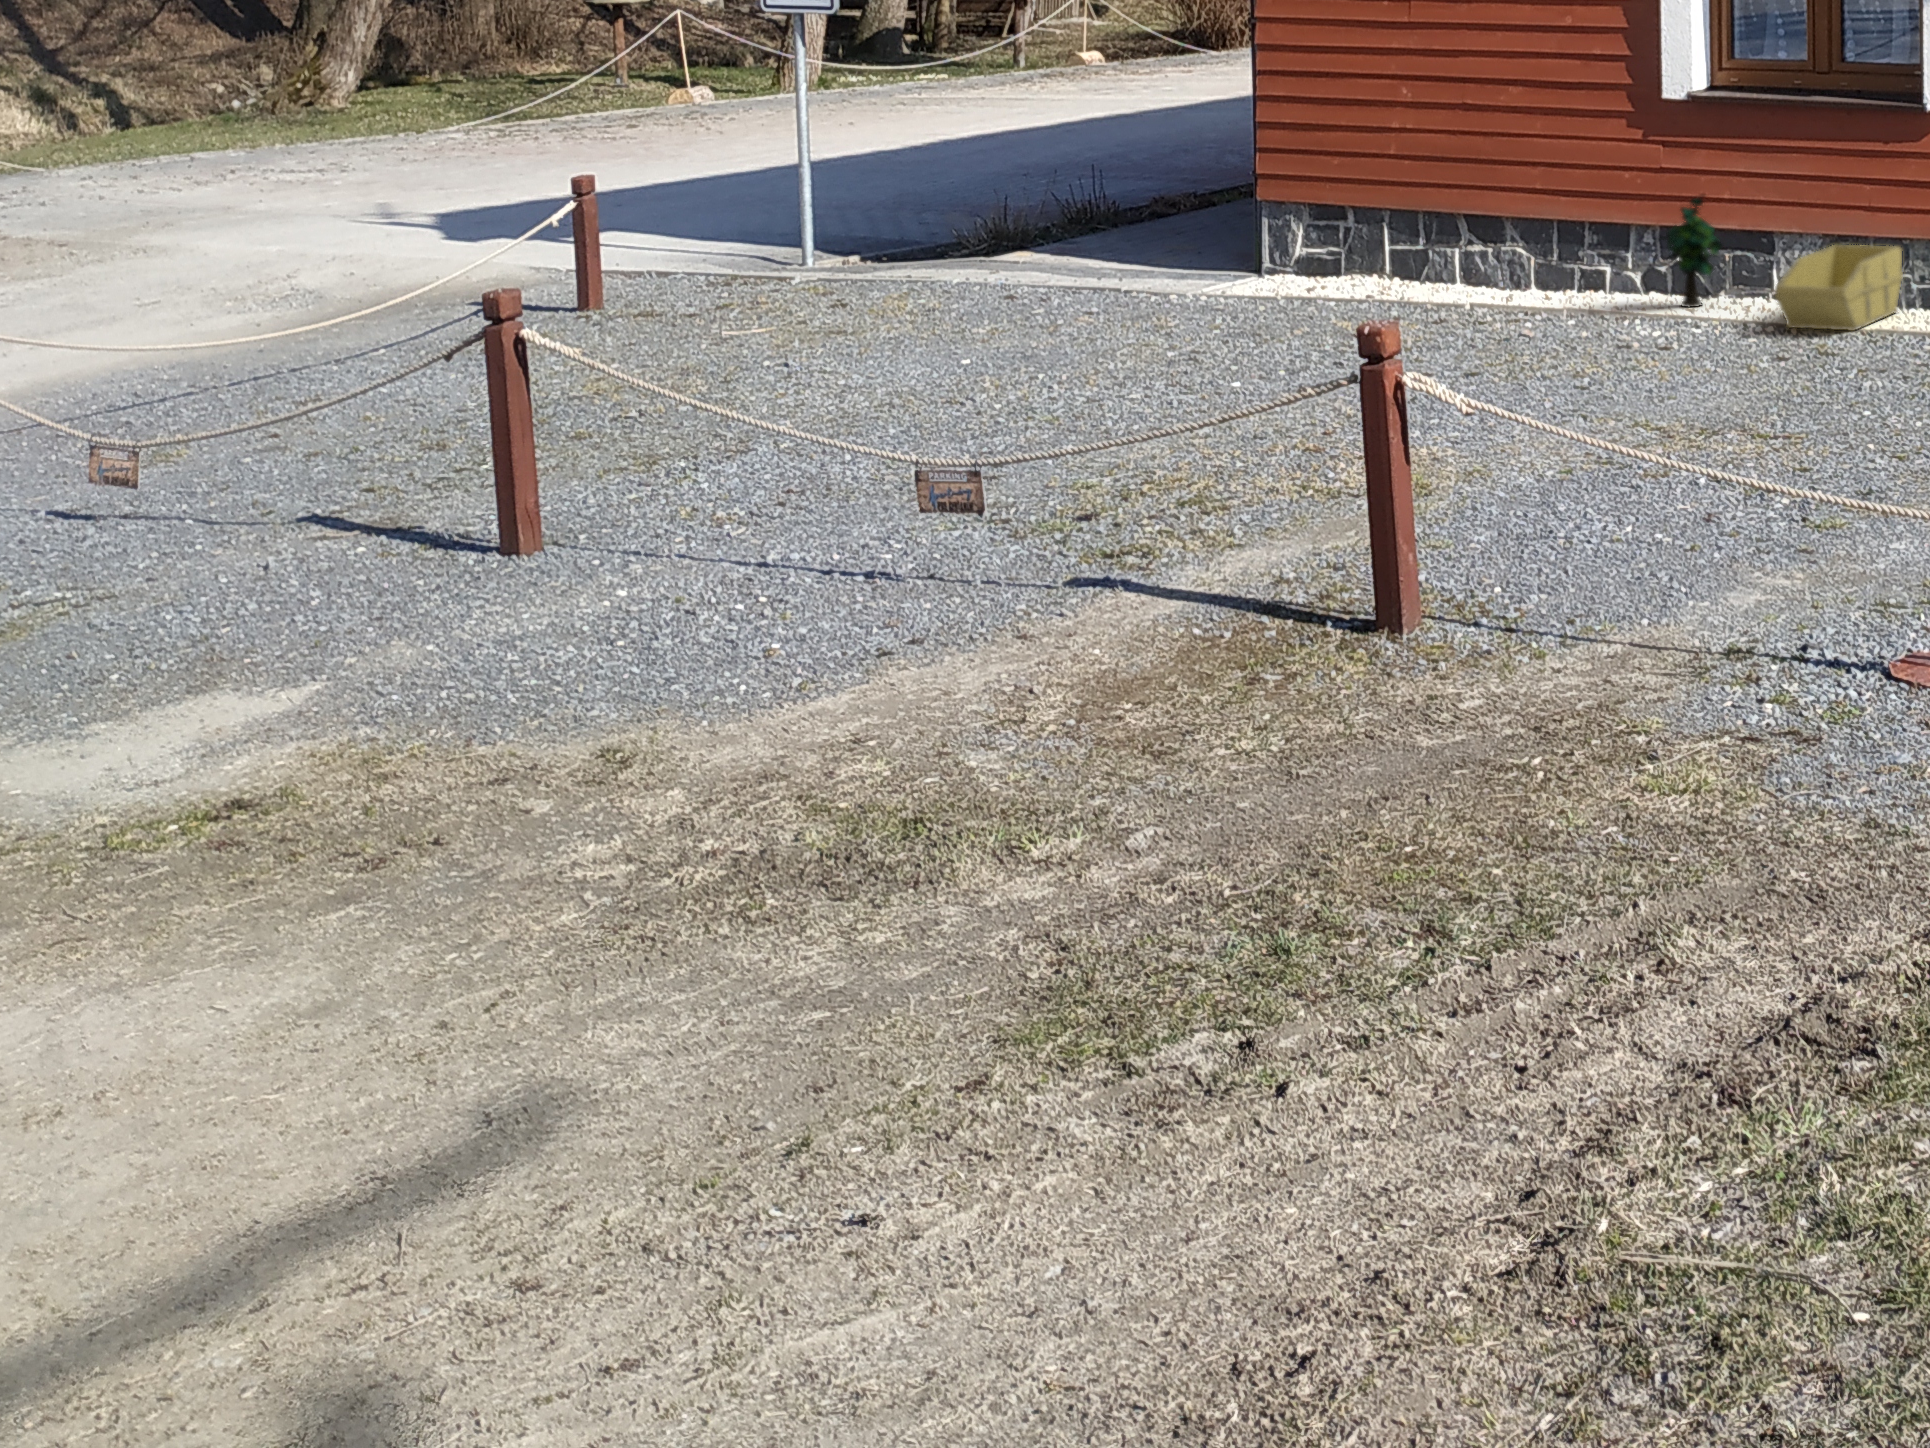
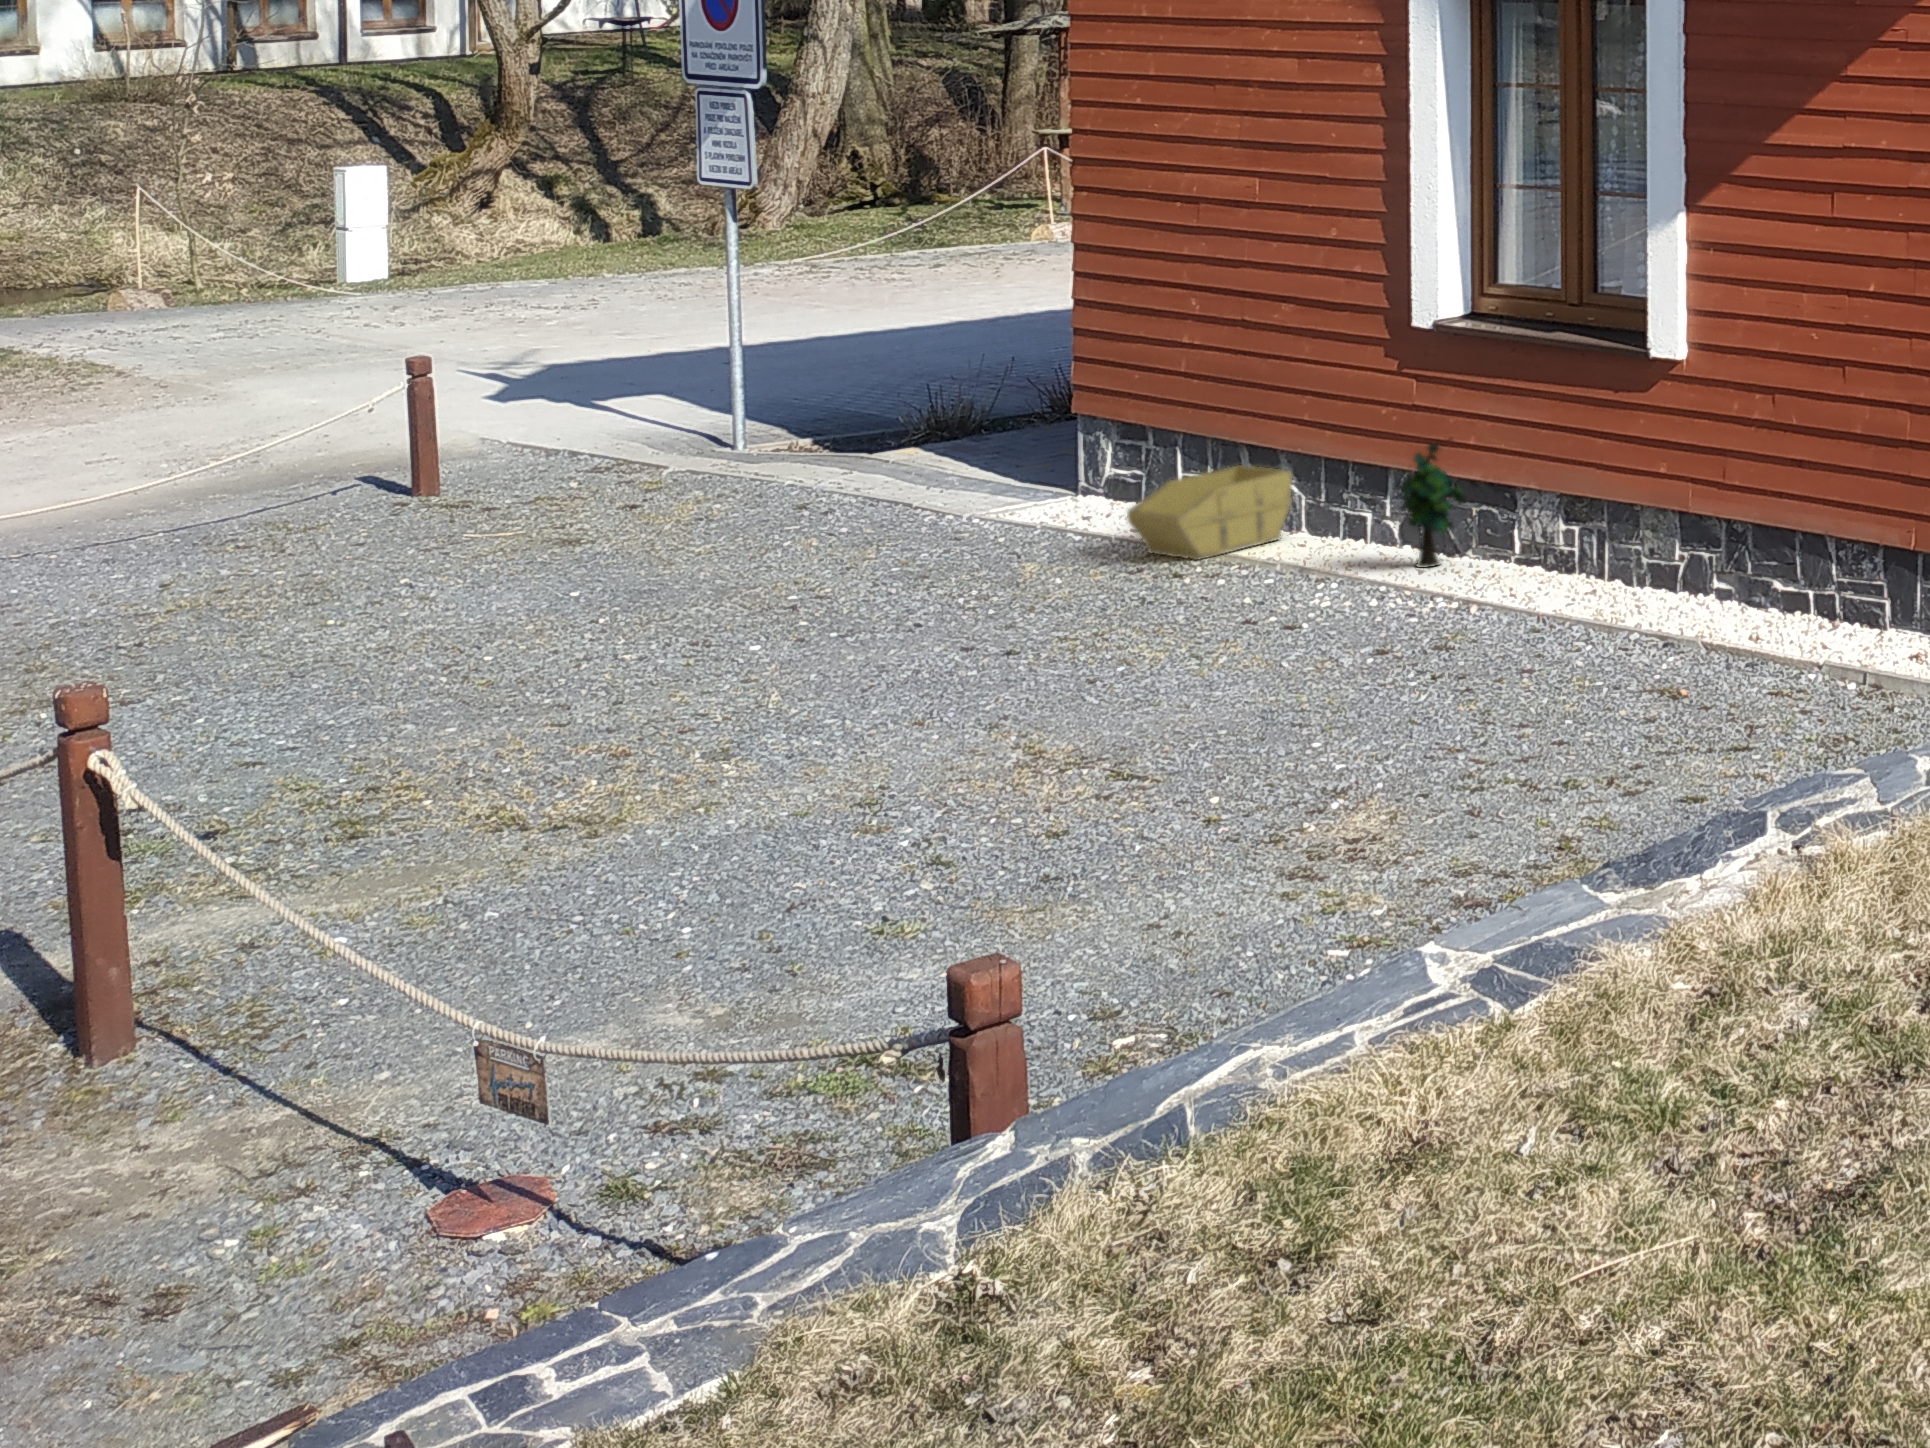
storage bin: present [1775,245,1903,331] -> present [1127,465,1292,560]

